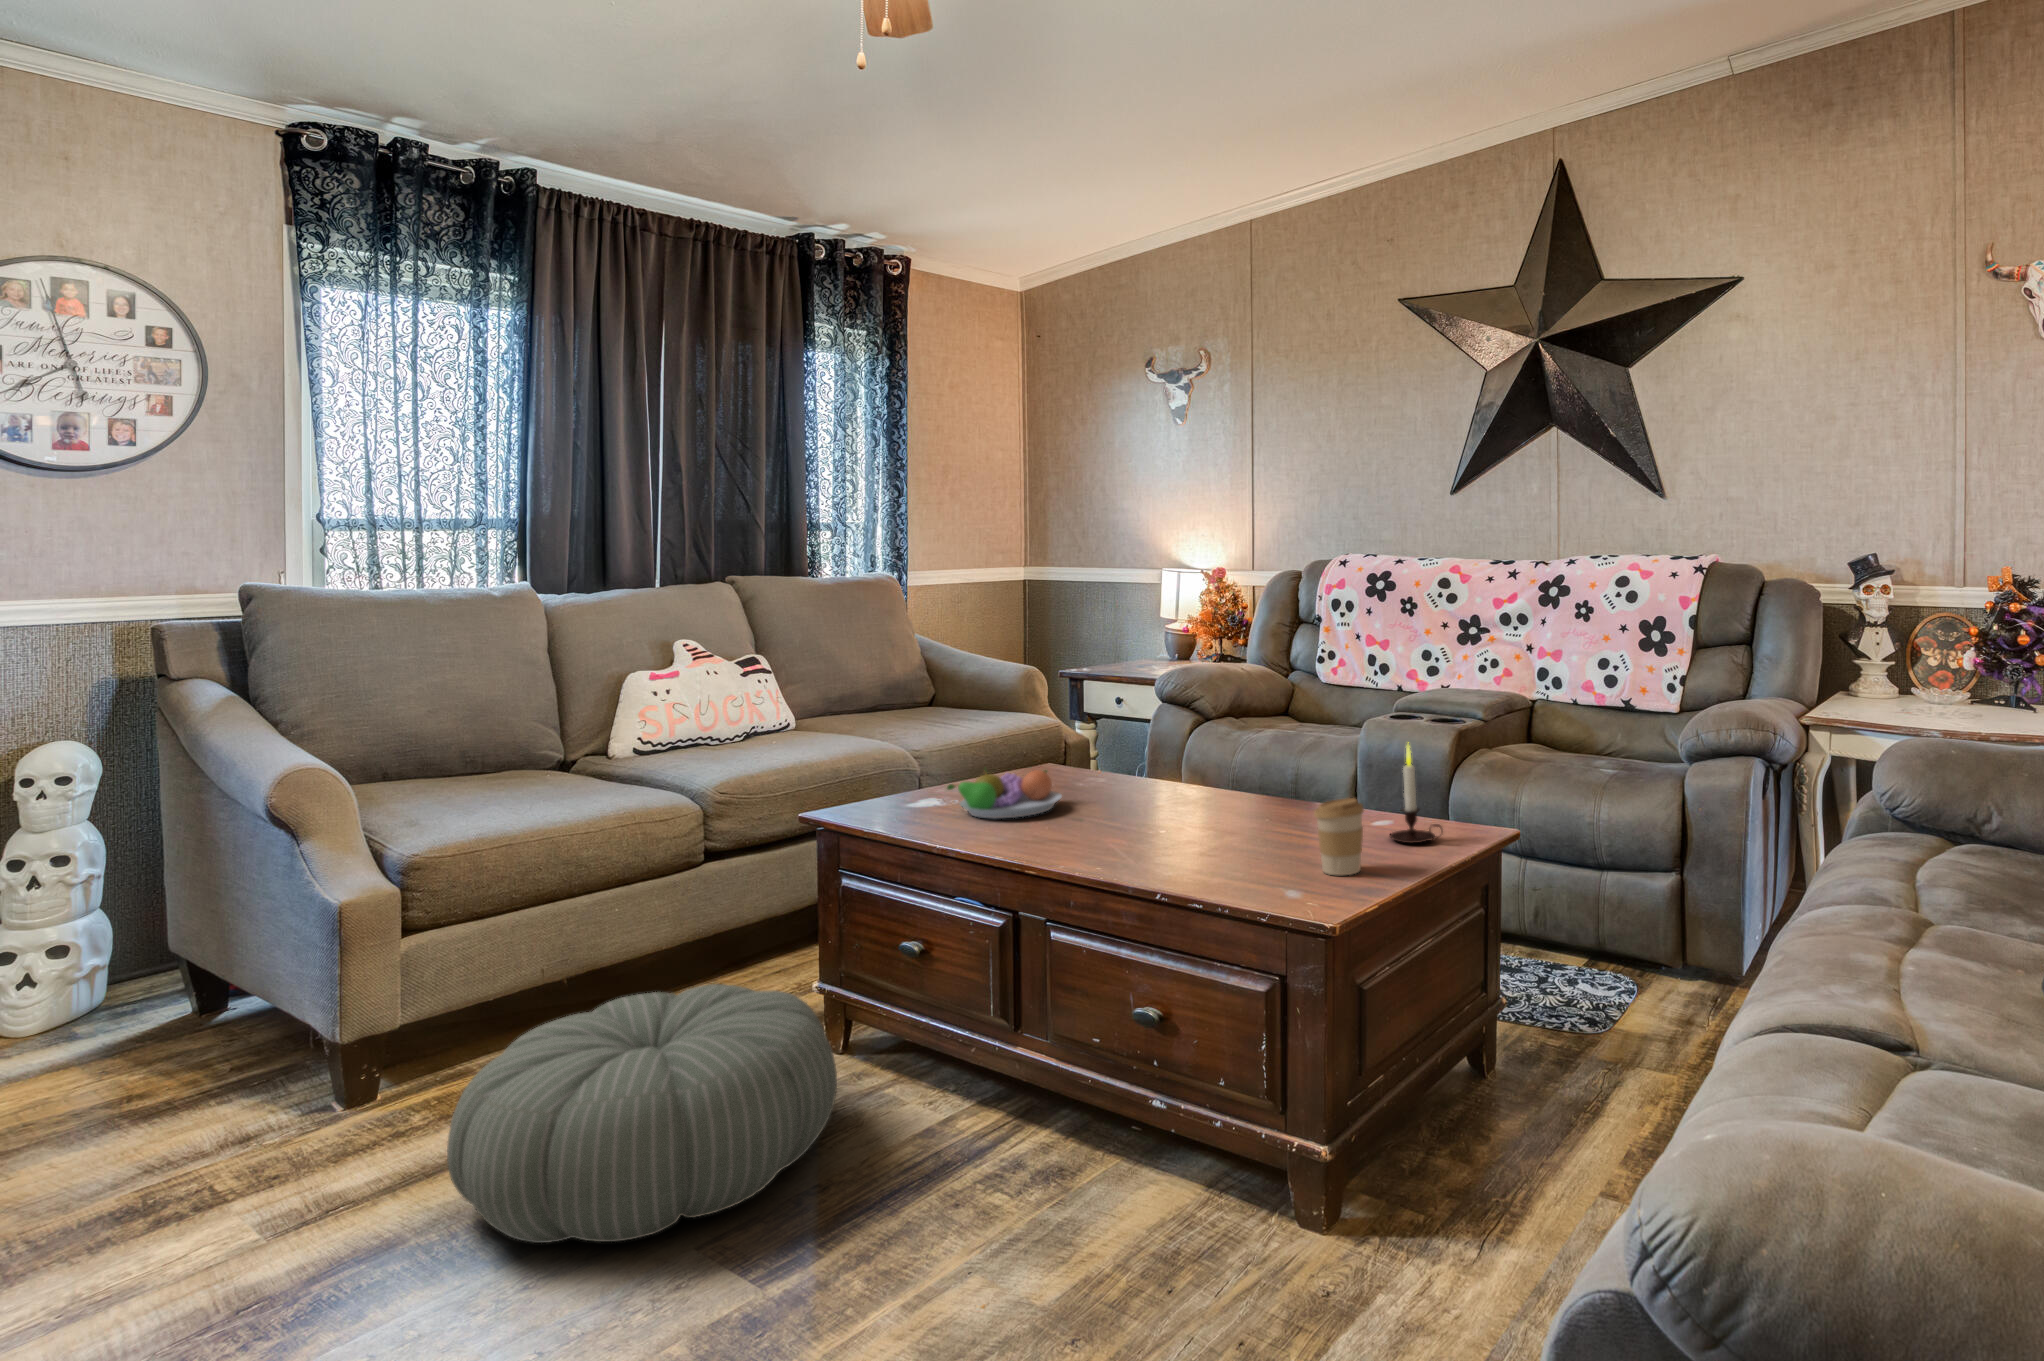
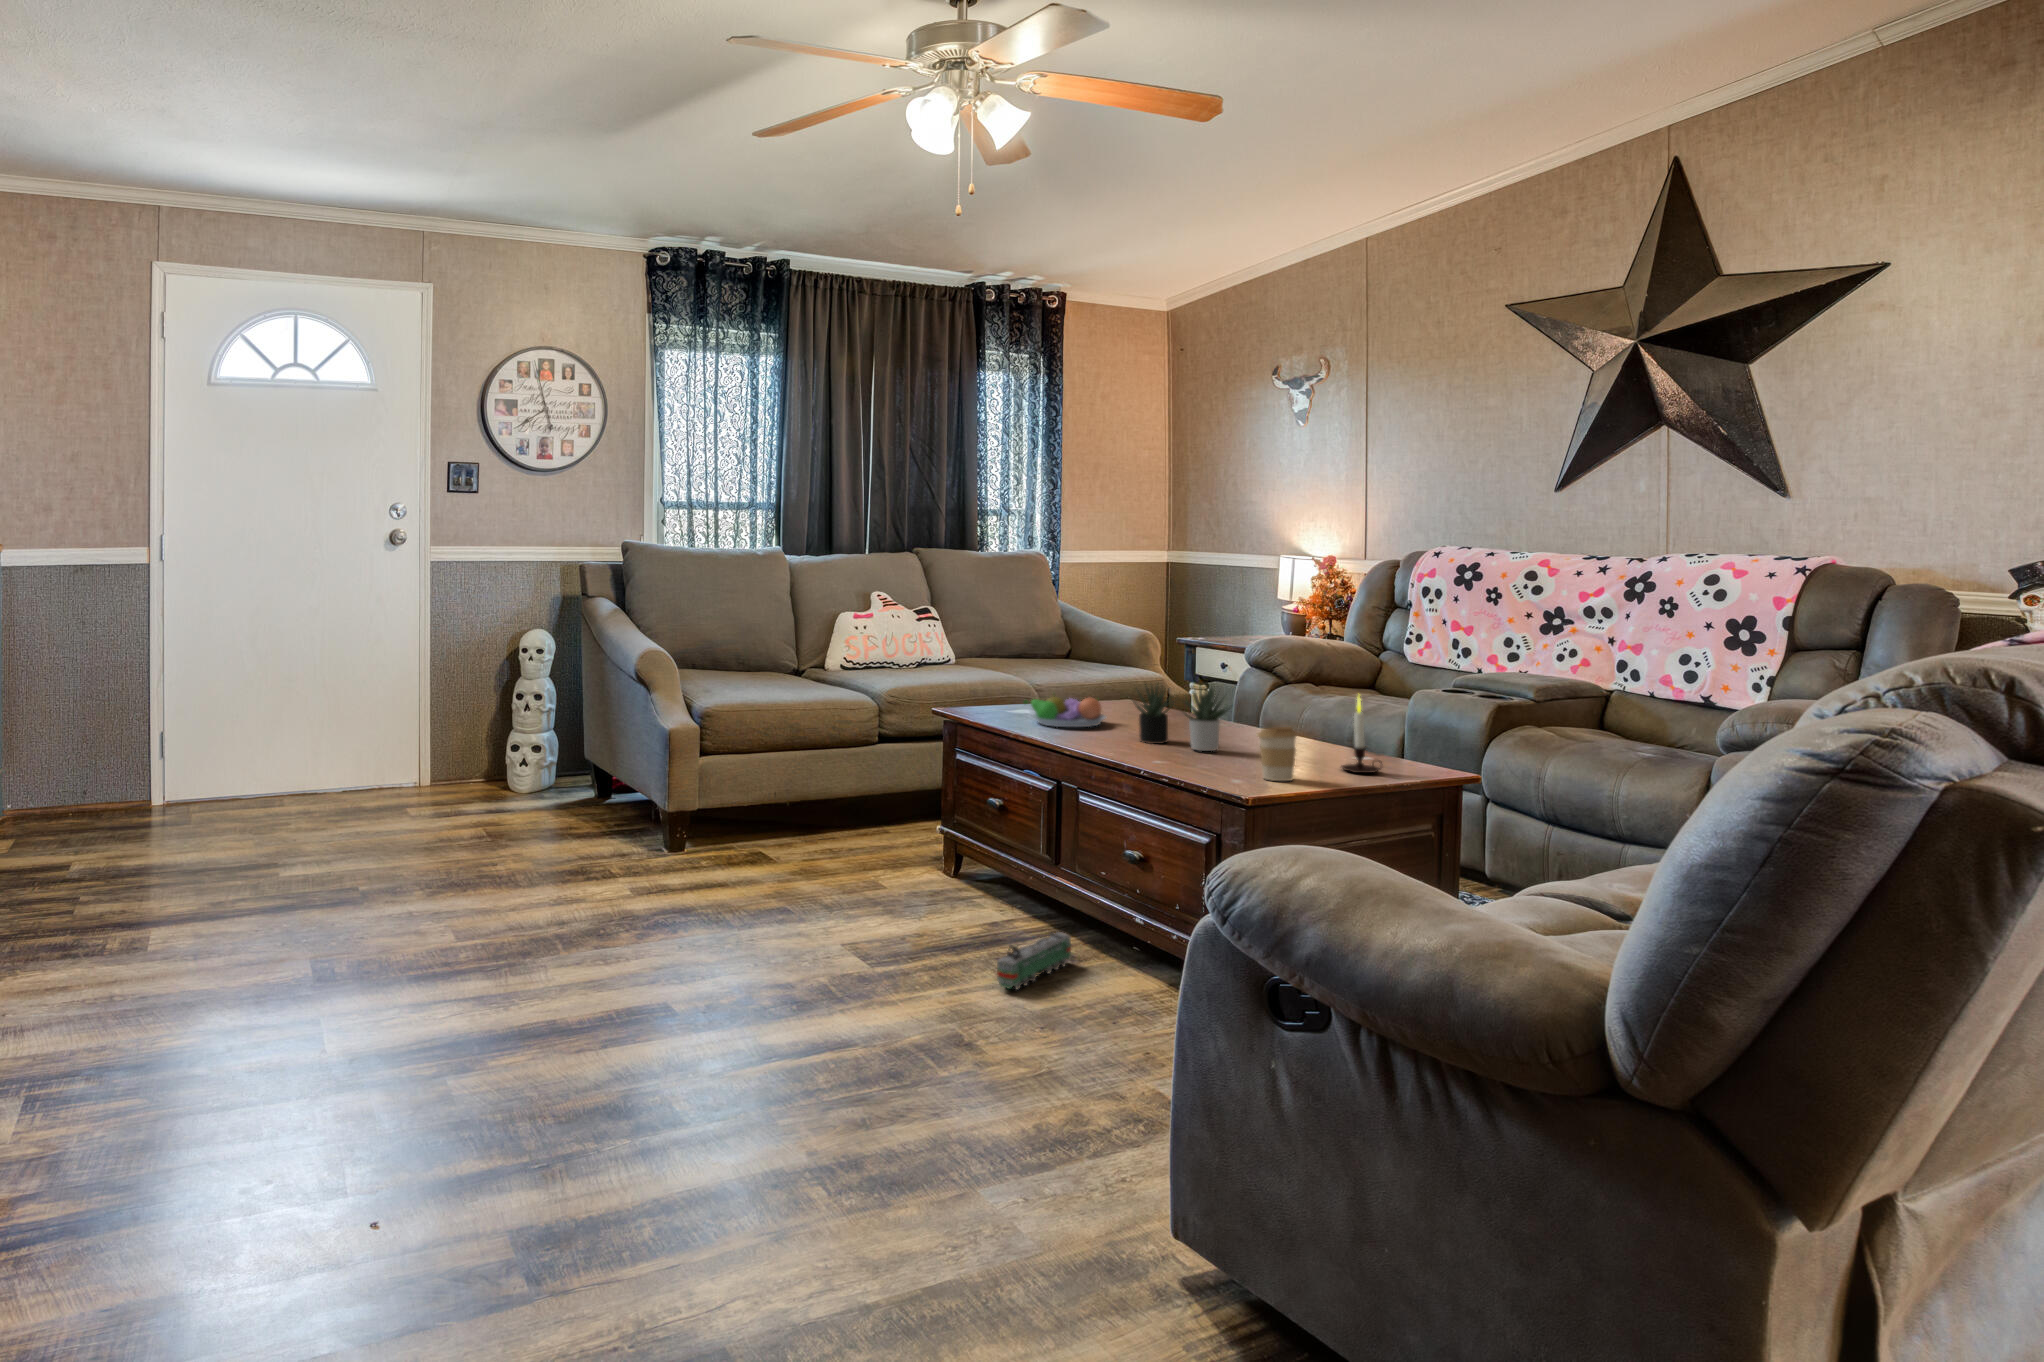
succulent plant: none [1101,738,1251,835] -> present [1132,684,1229,751]
pouf: present [447,984,837,1243] -> none [723,803,931,925]
toy train: none [995,1153,1084,1295] -> present [997,932,1071,989]

